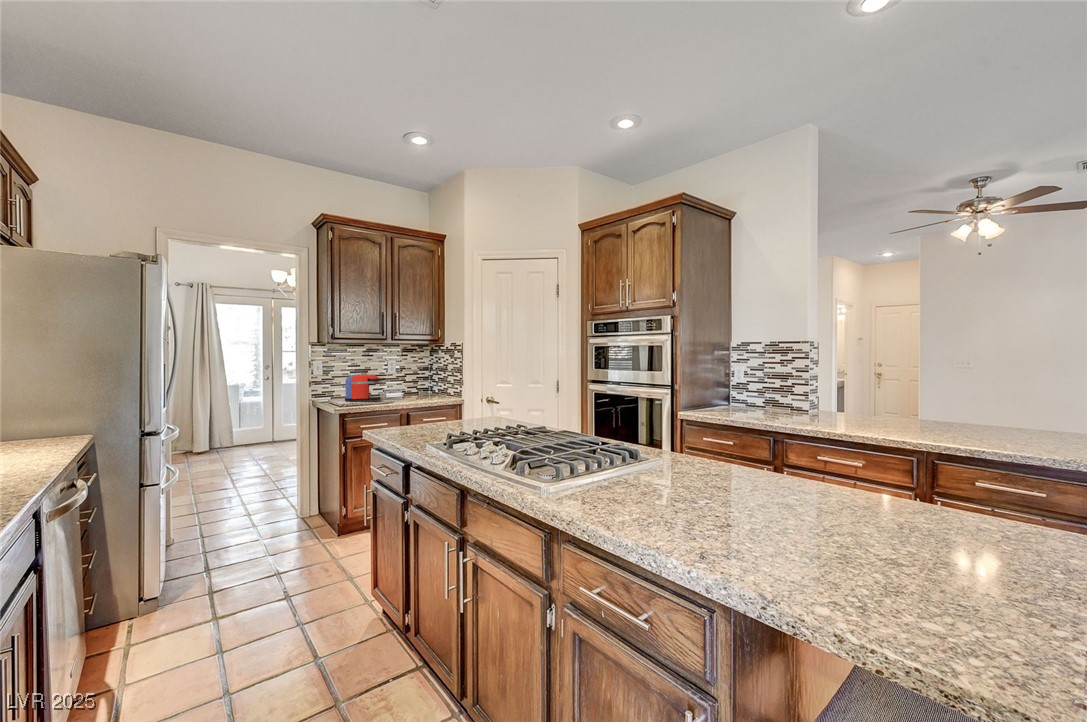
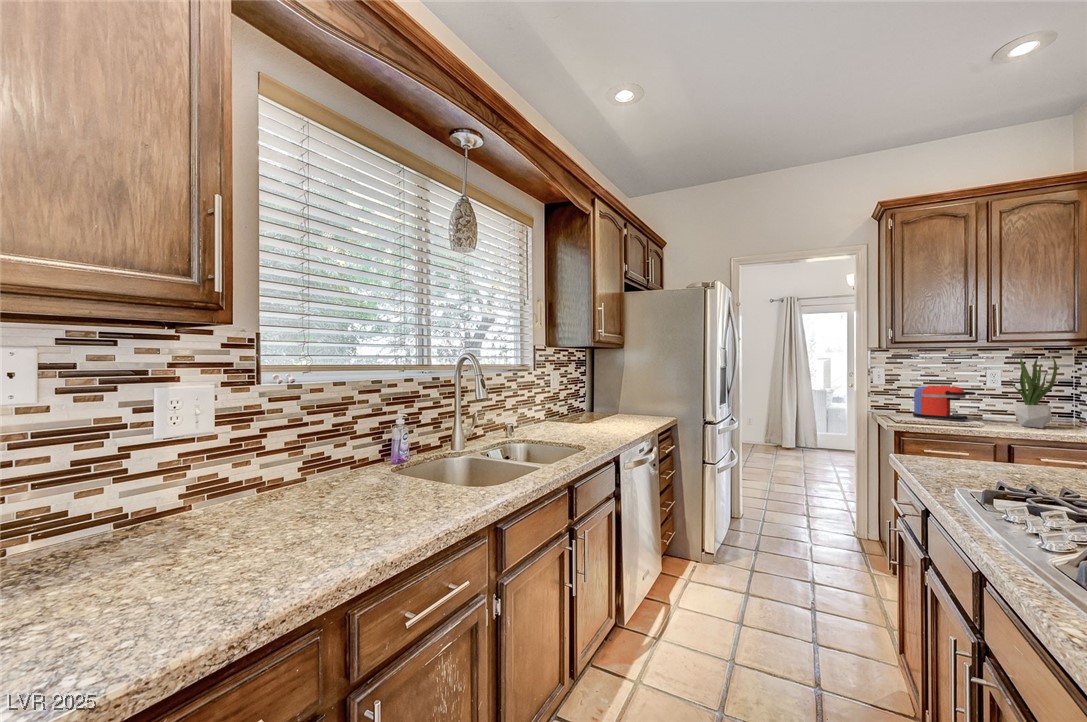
potted plant: none [405,351,427,401] -> present [1011,357,1057,428]

